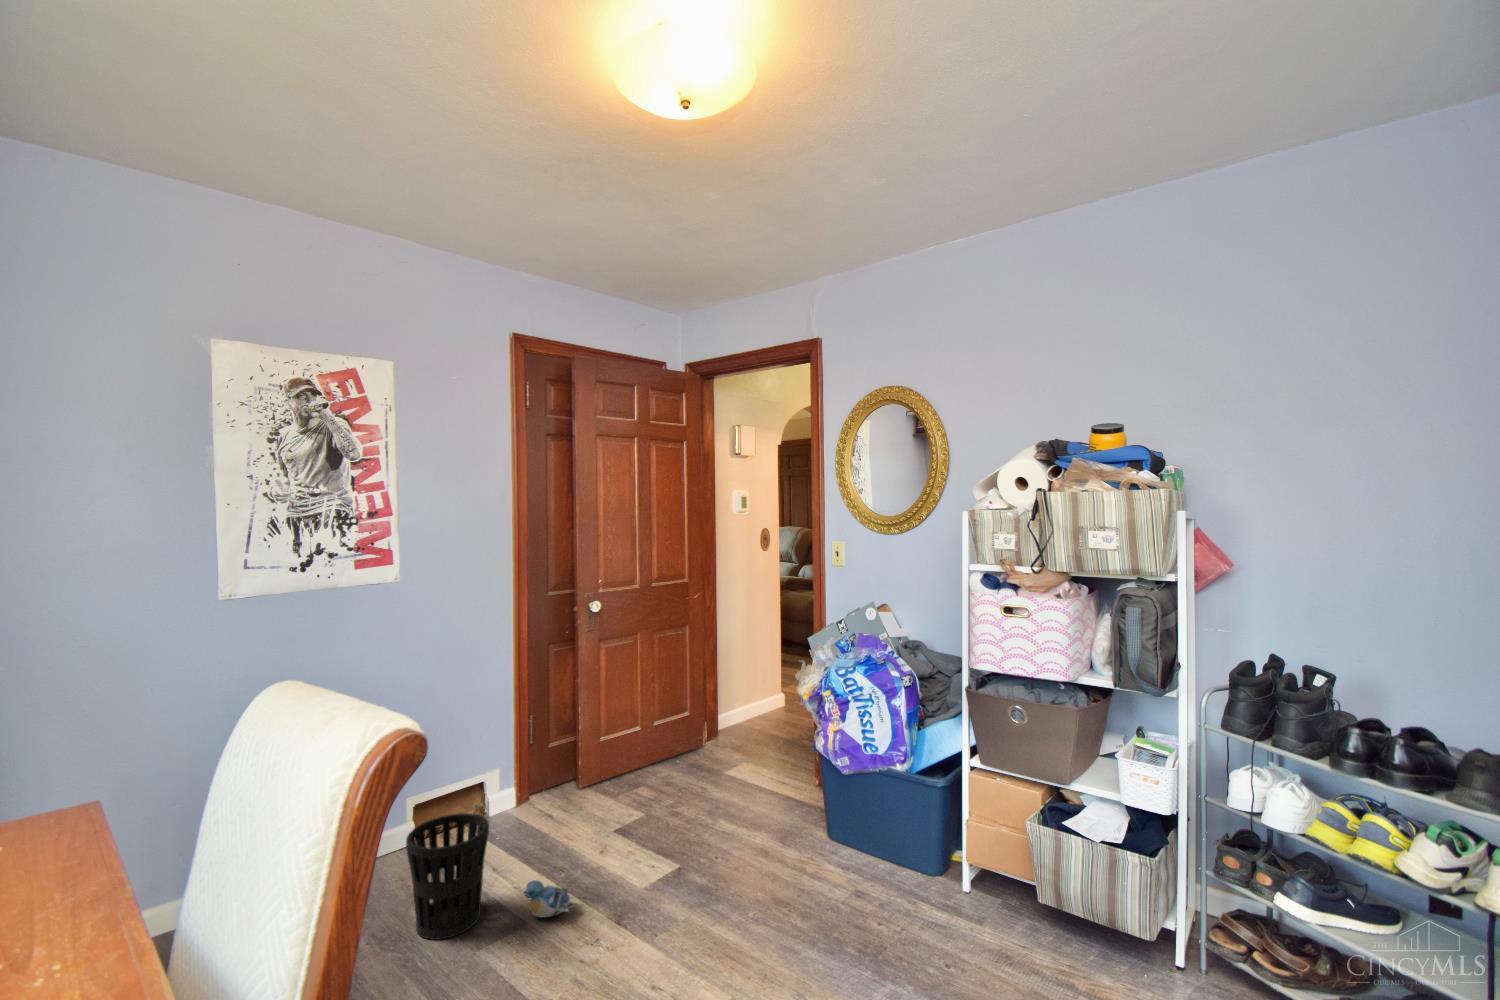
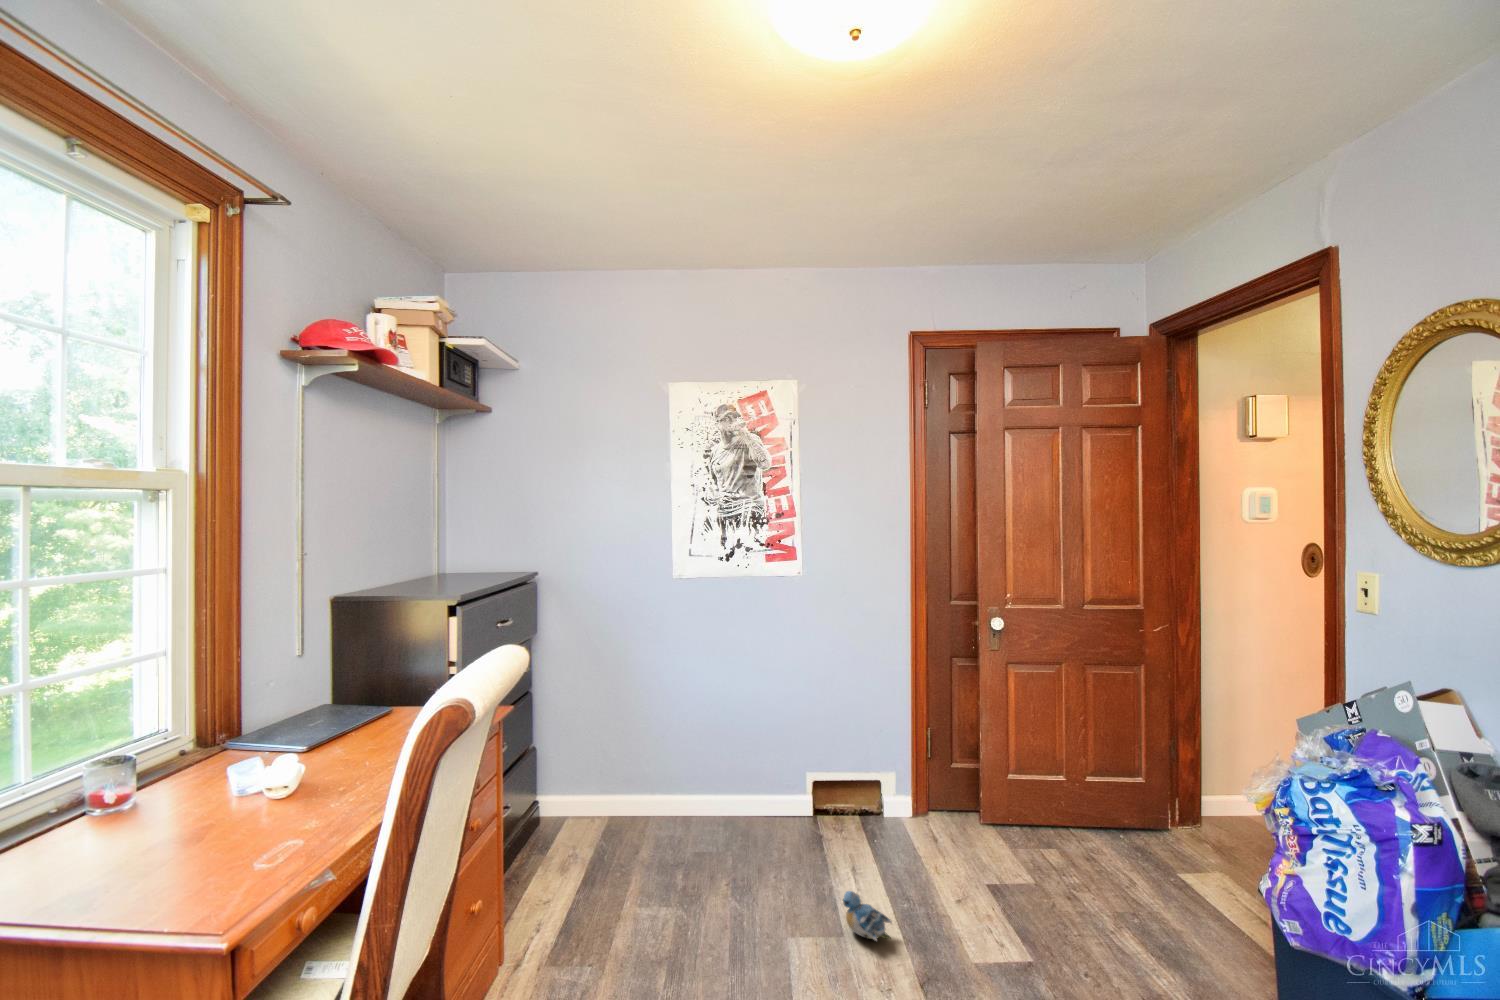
wastebasket: present [406,813,489,940] -> none [754,795,824,910]

